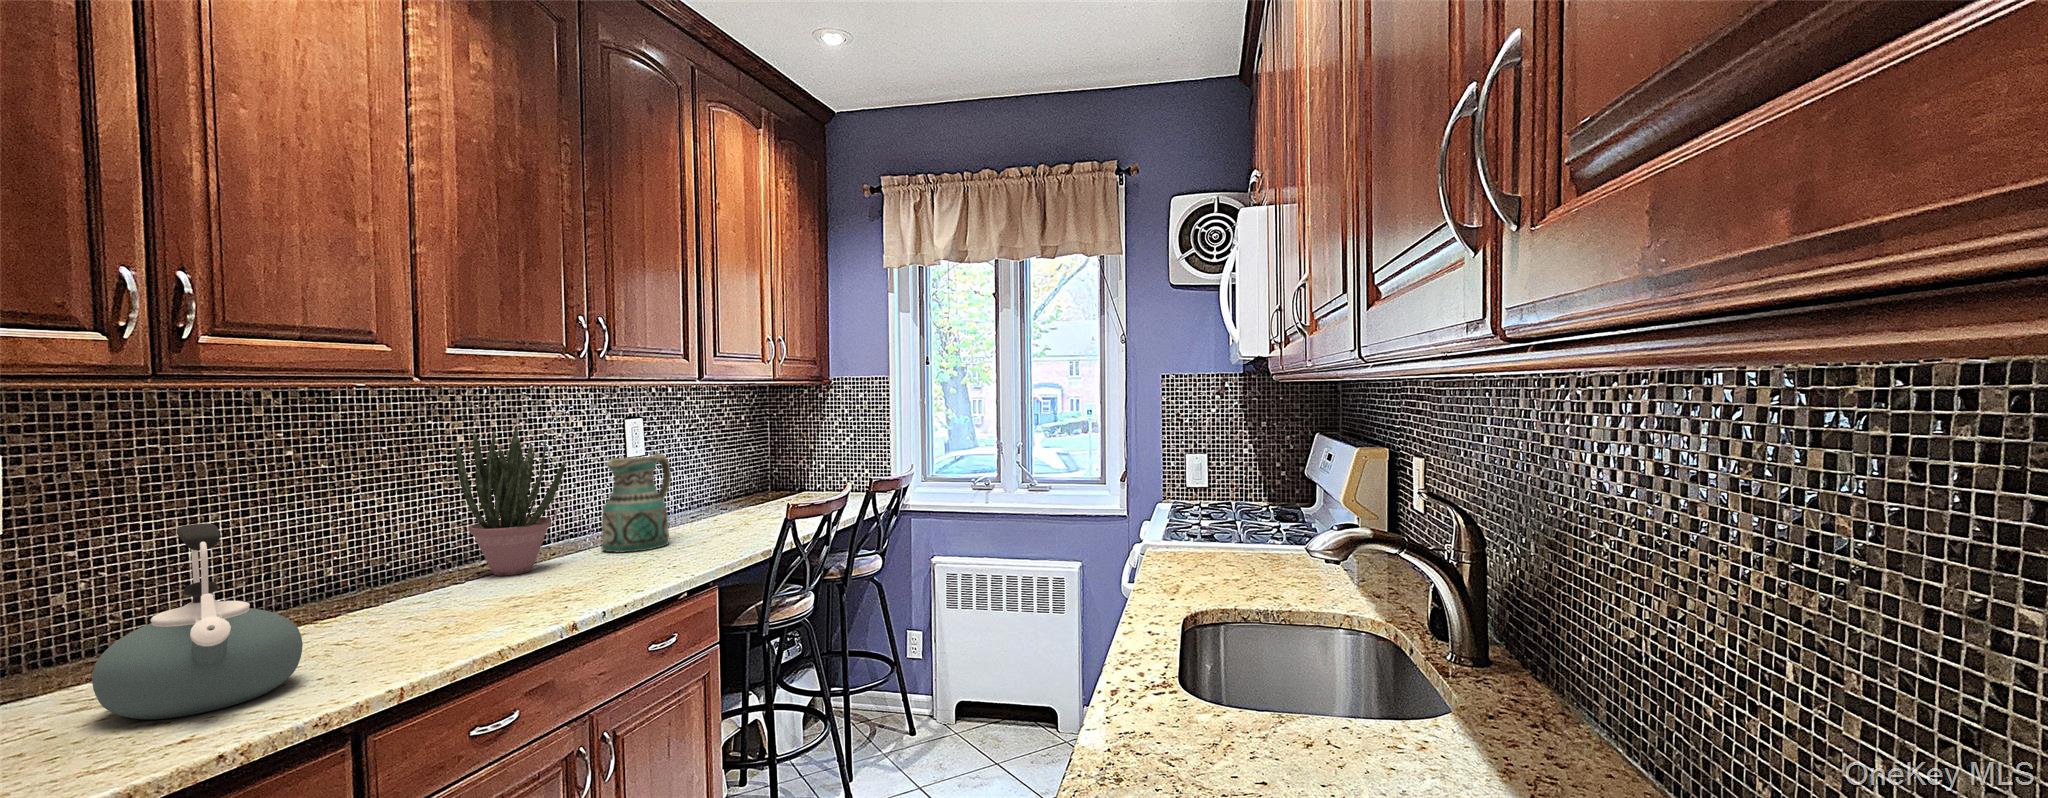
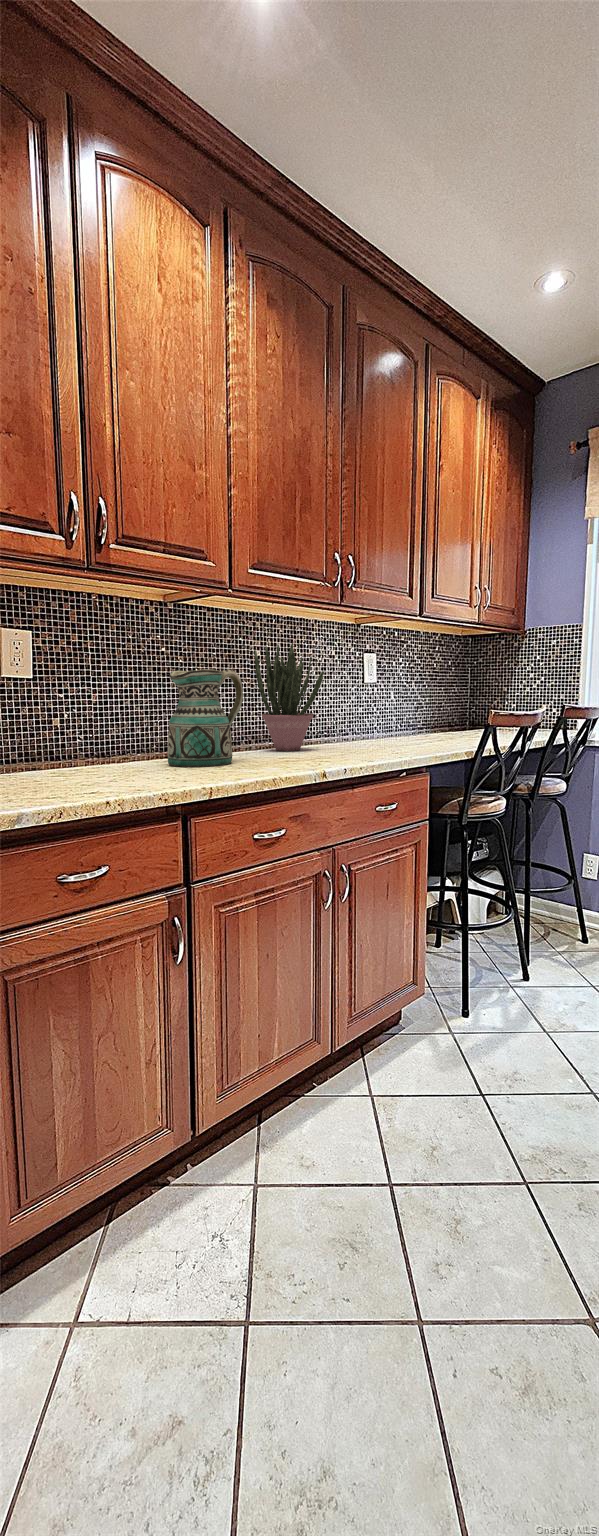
ceramic pitcher: present [601,454,671,552] -> present [168,669,243,767]
kettle: present [92,523,303,719] -> none [60,667,162,785]

